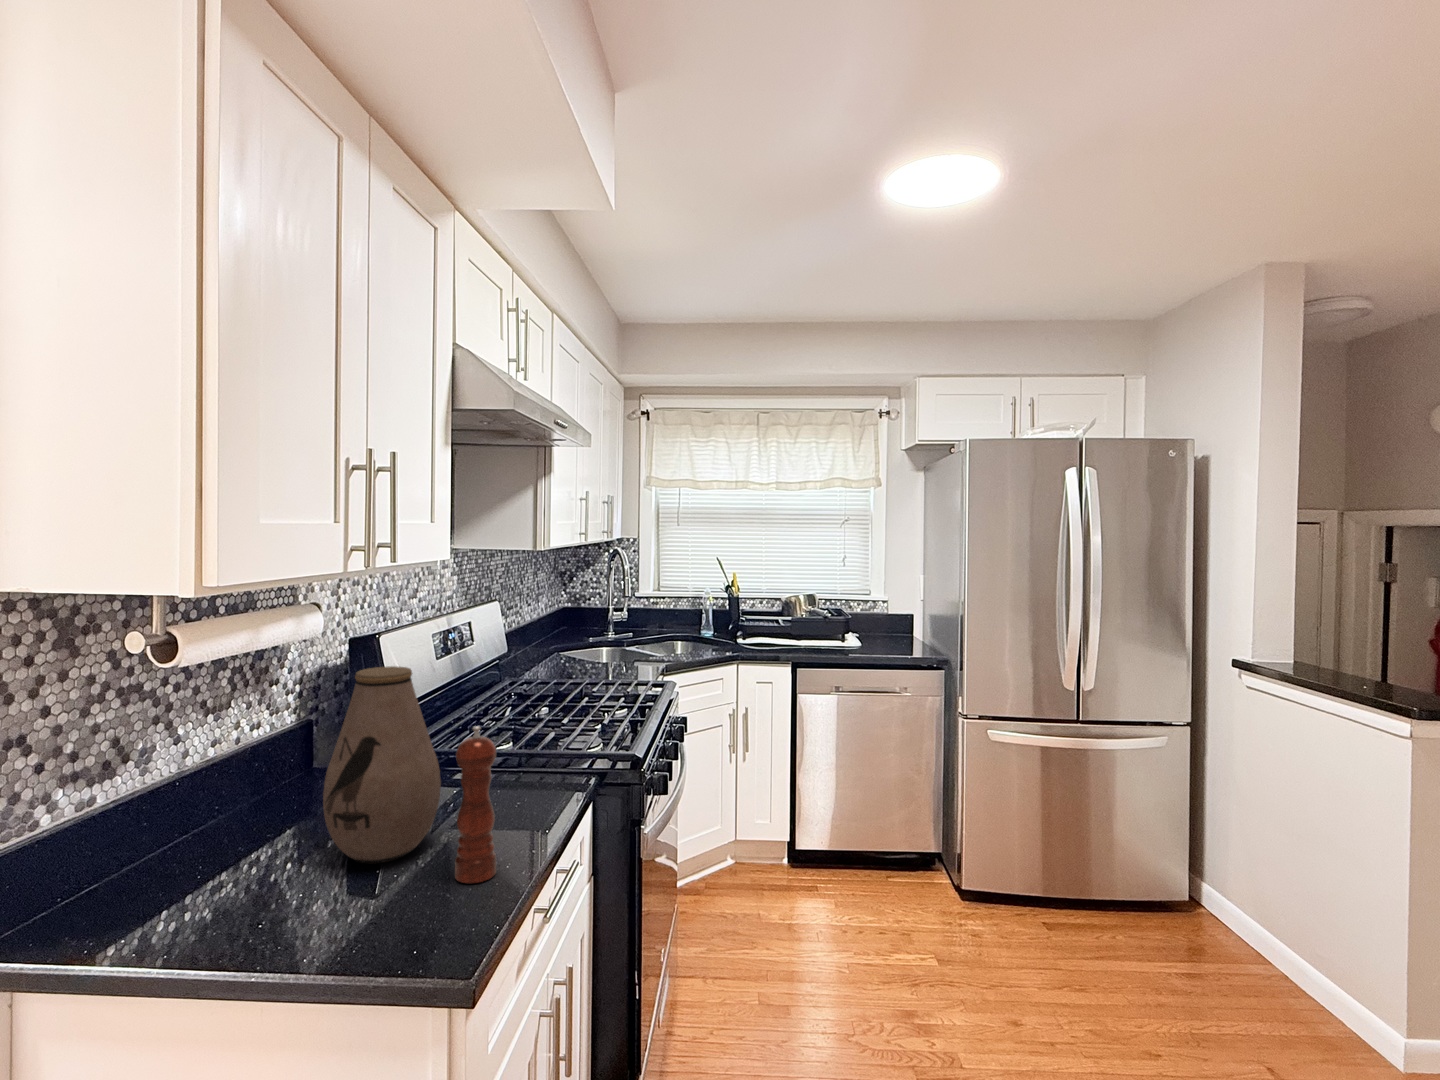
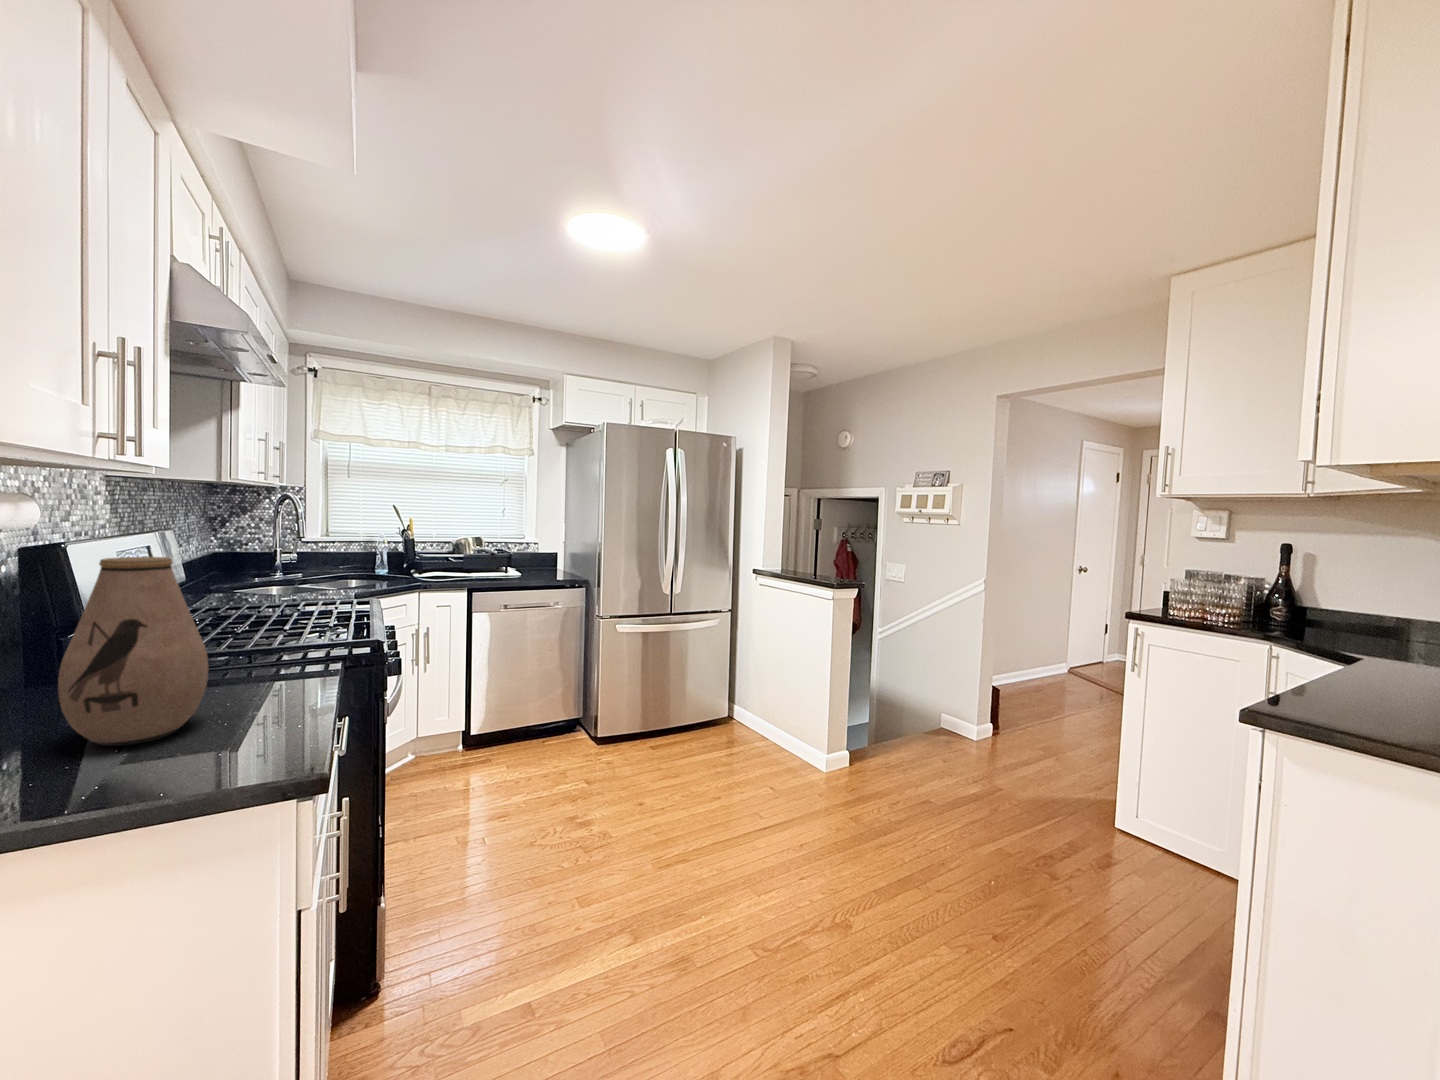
pepper mill: present [455,726,496,883] -> none [247,601,291,738]

